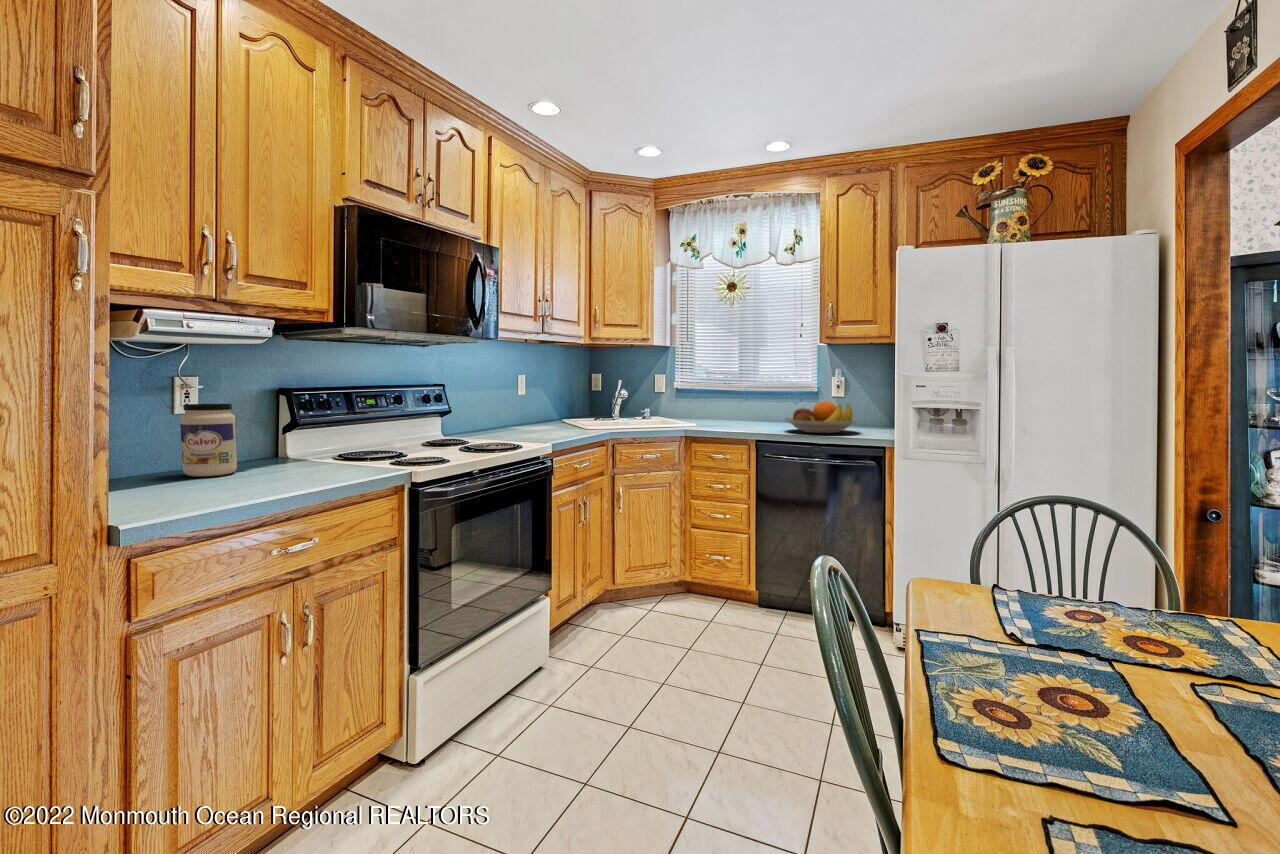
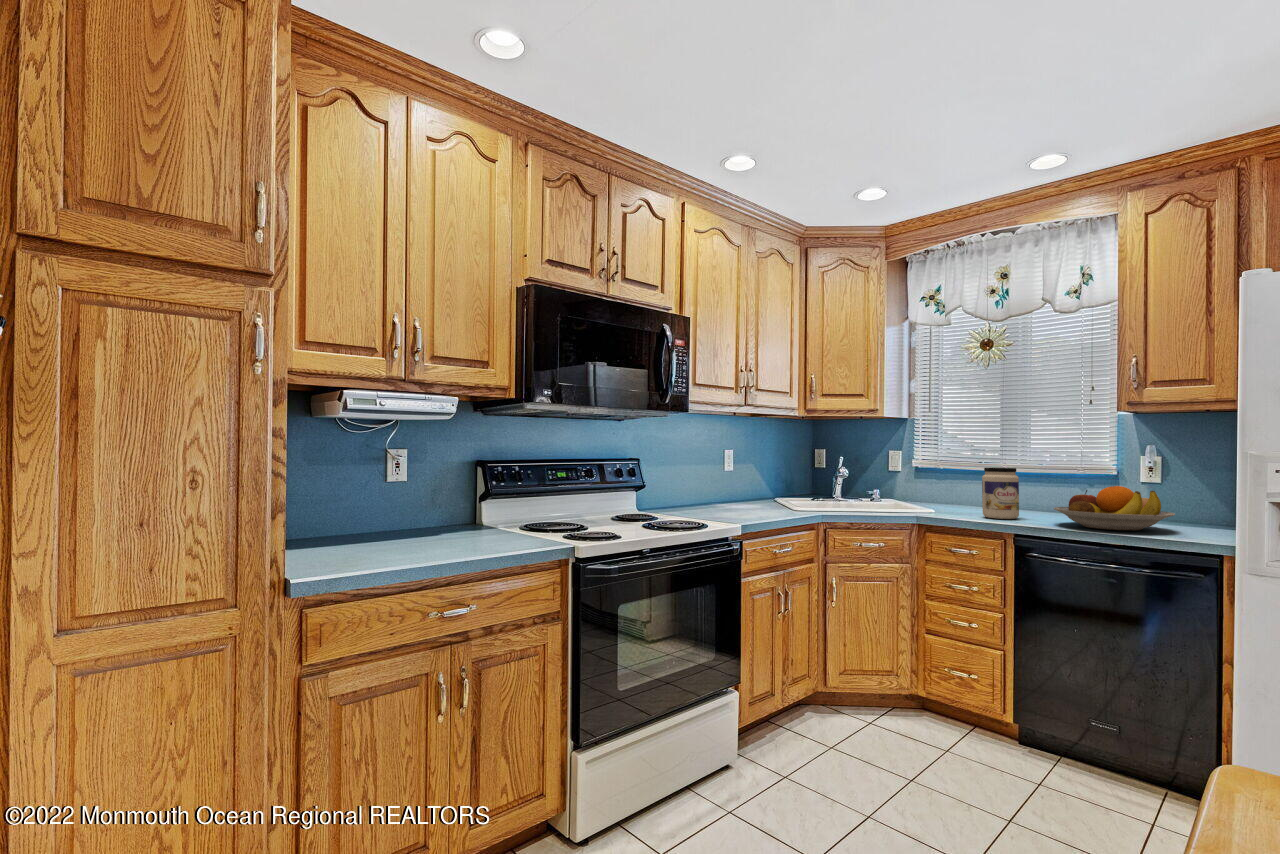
jar: present [180,404,237,477] -> present [982,468,1019,519]

